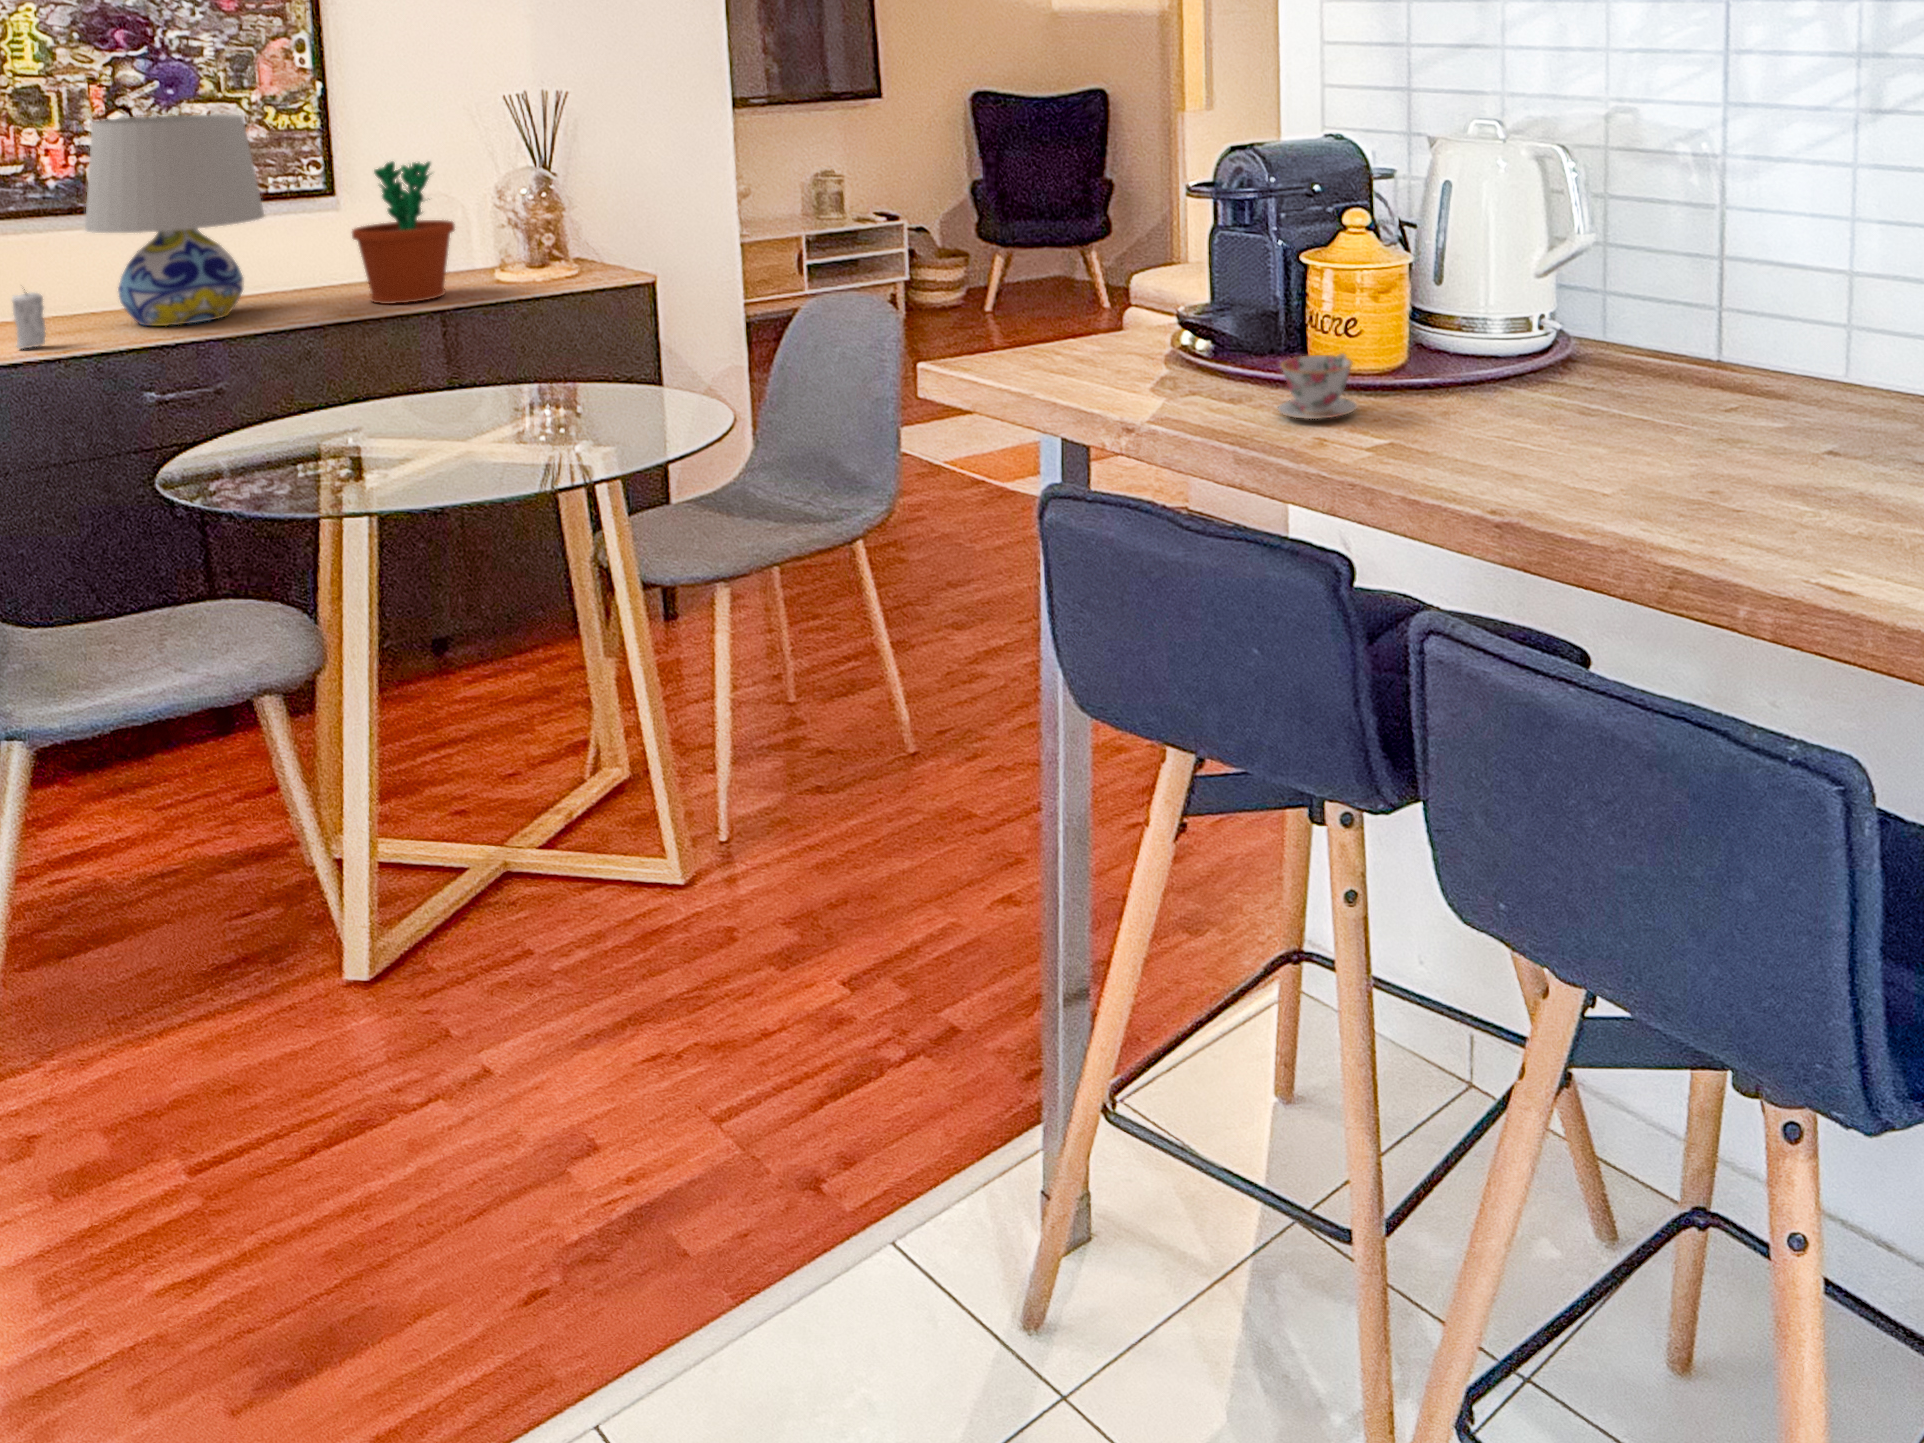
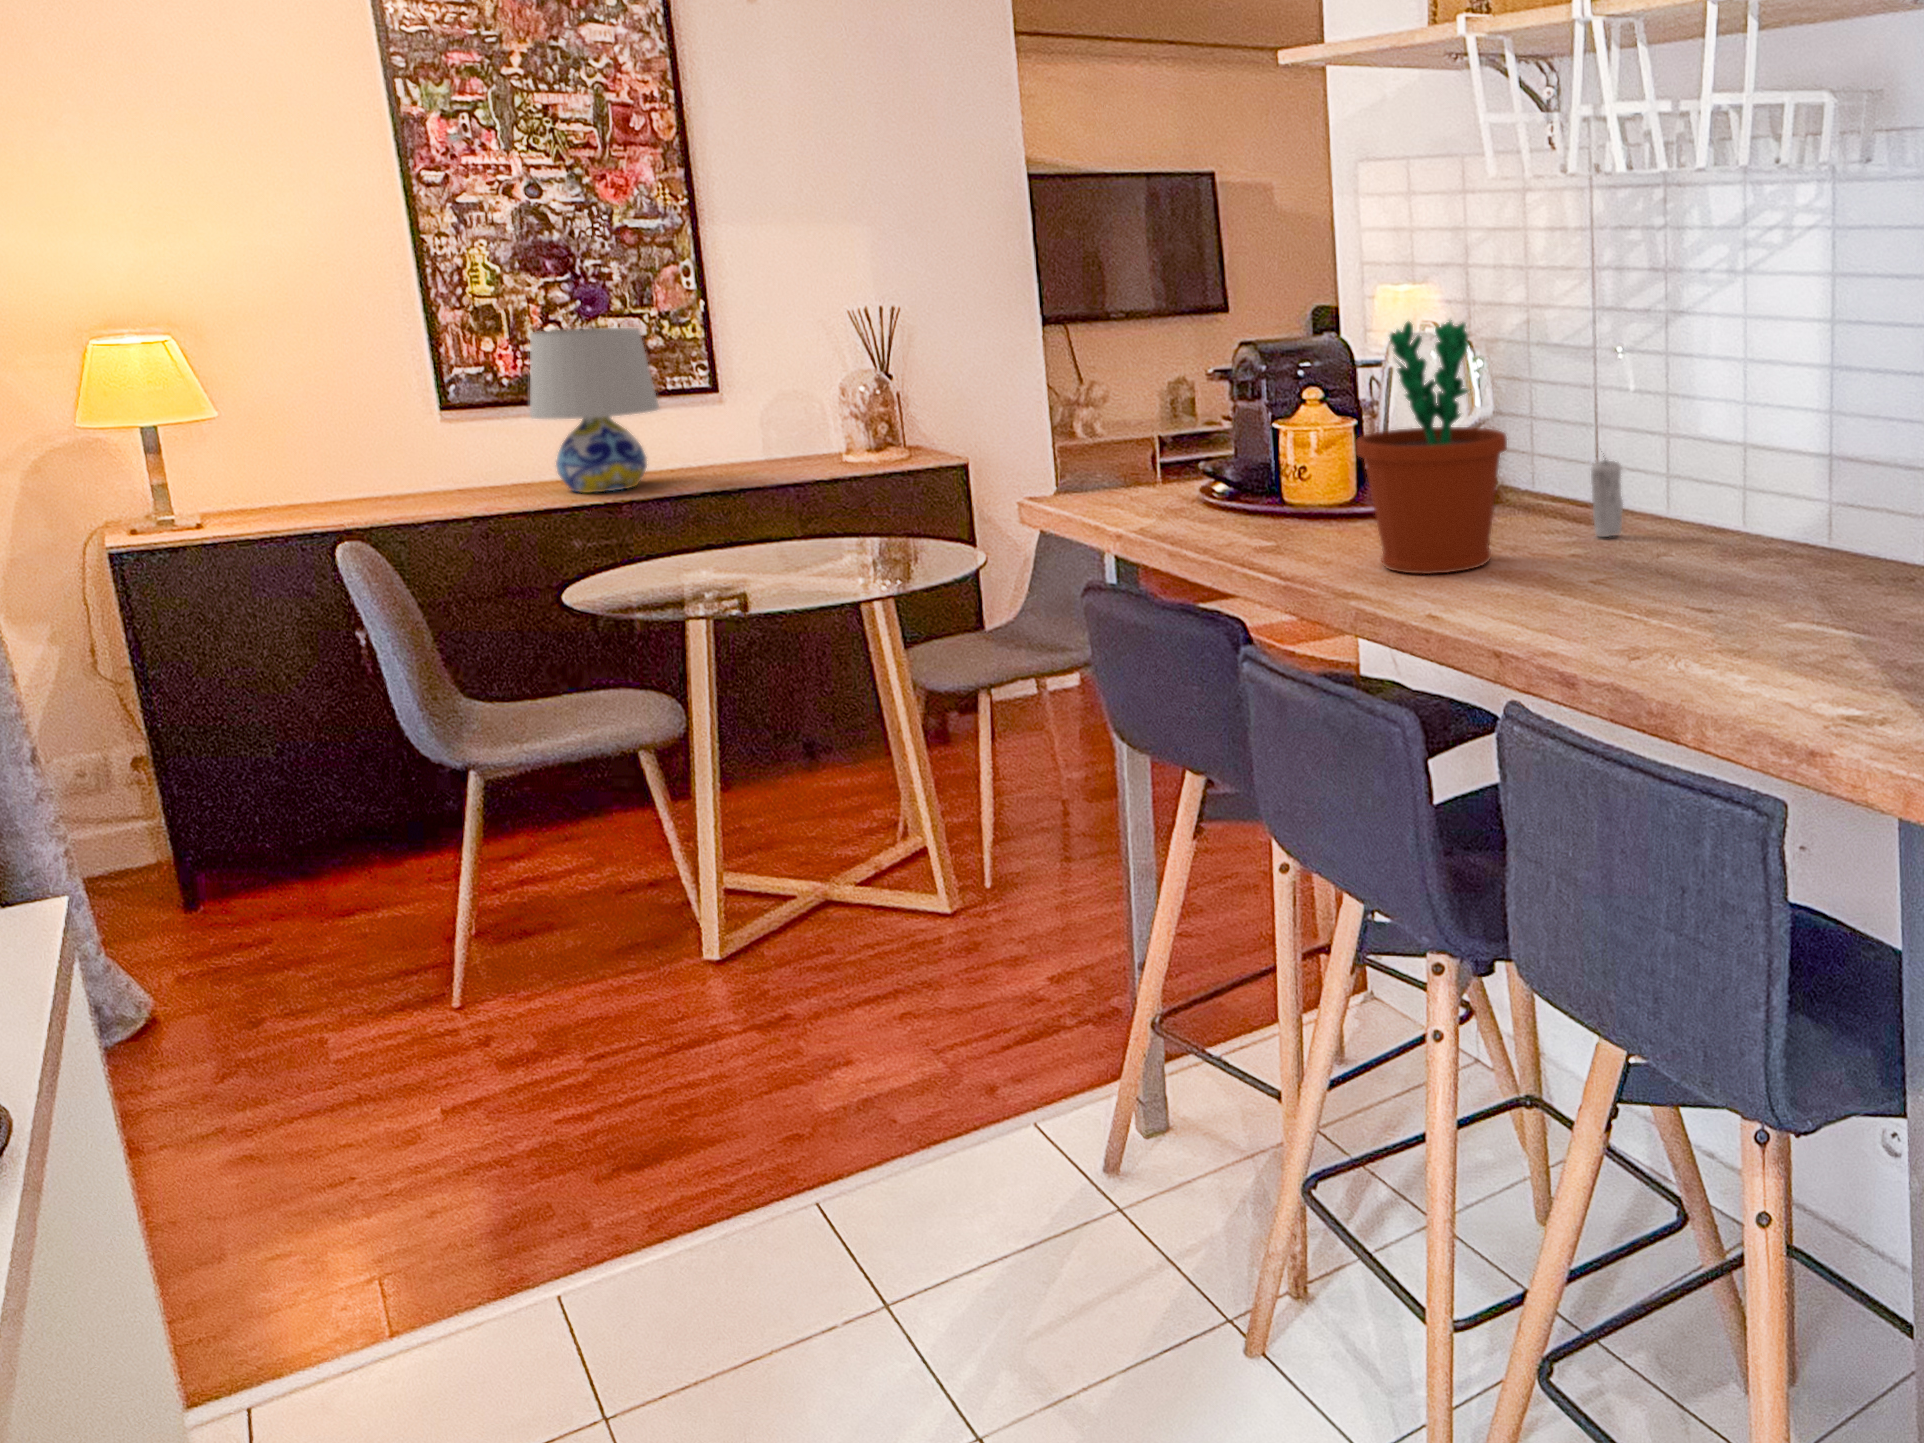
flower pot: present [352,162,455,304] -> present [1356,320,1507,574]
candle: present [12,289,46,349] -> present [1591,456,1623,537]
teacup: present [1278,354,1357,419] -> none [1225,494,1286,536]

